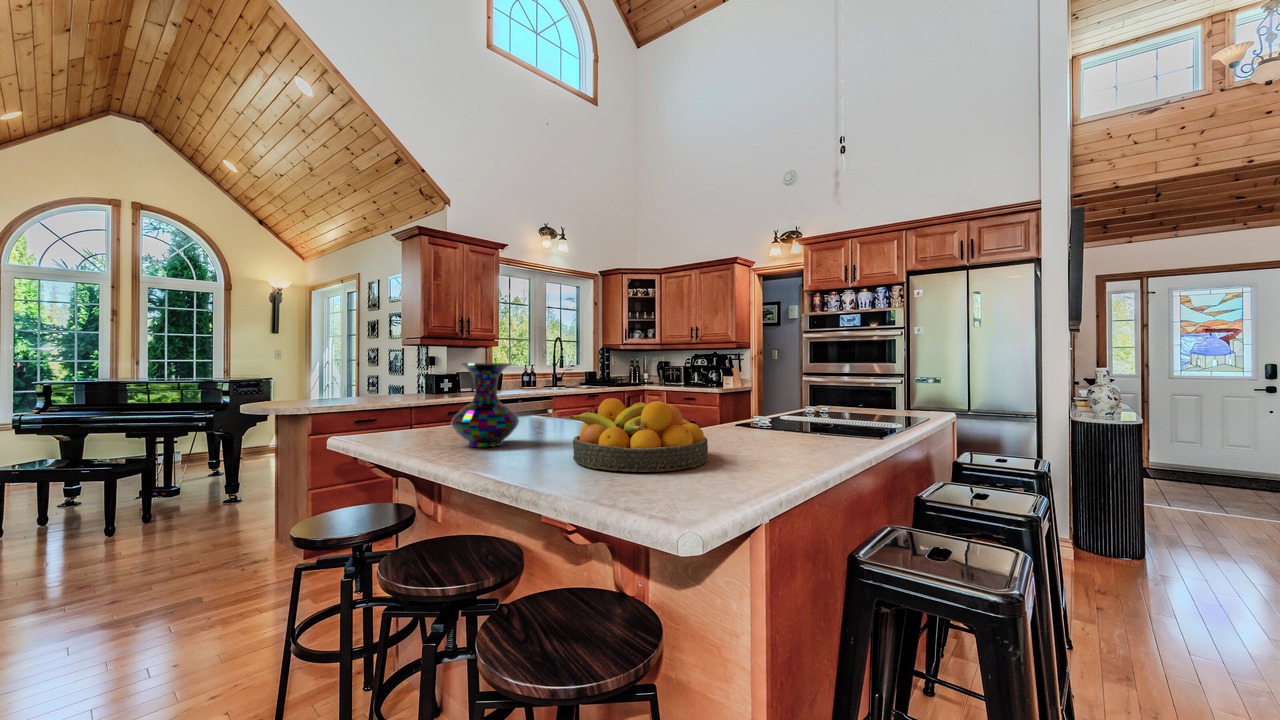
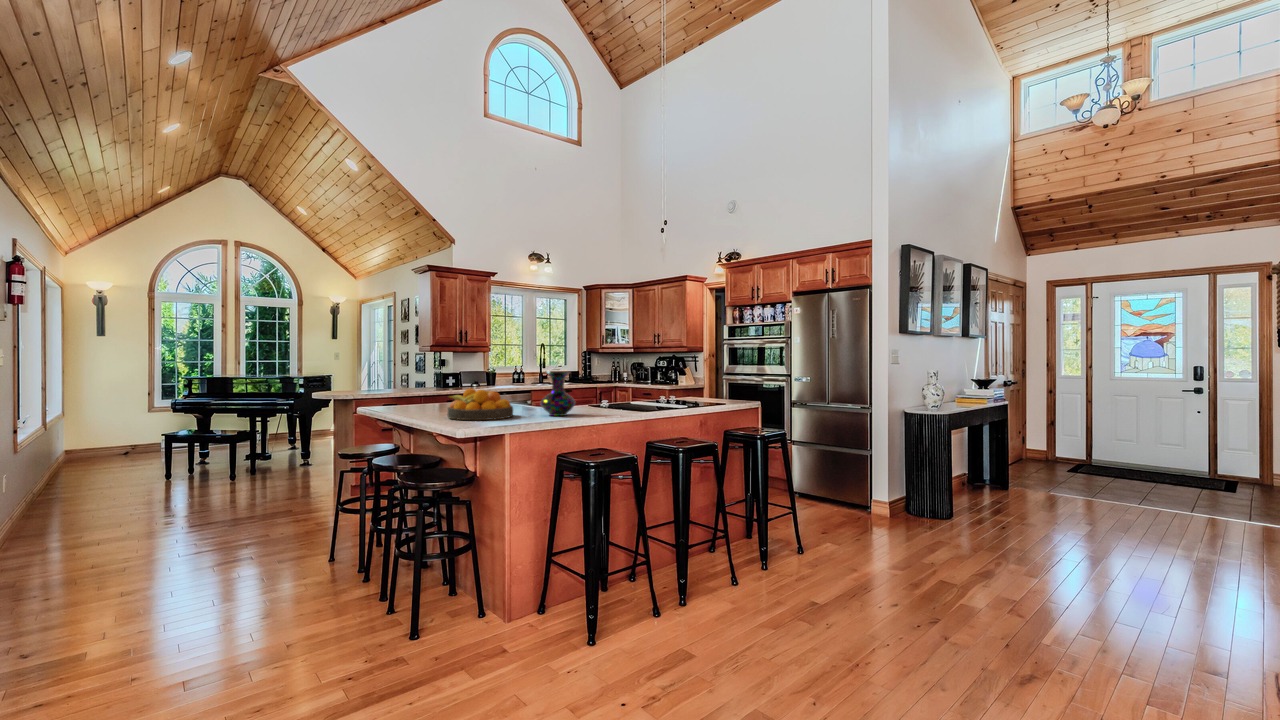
vase: present [451,363,519,447] -> present [540,371,575,416]

